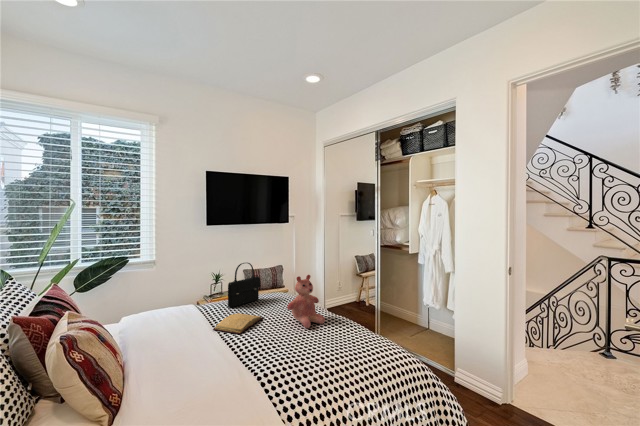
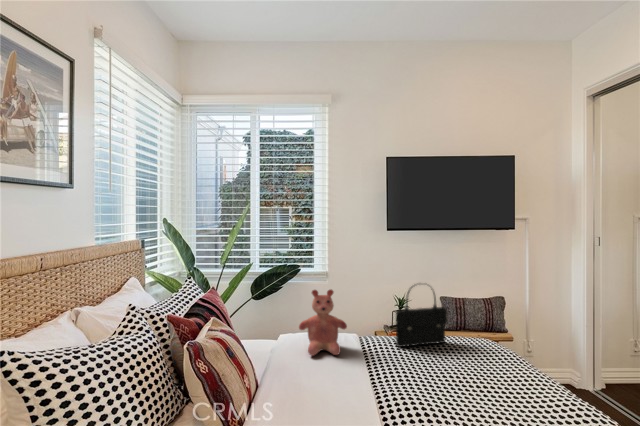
teddy bear: present [287,275,325,328] -> present [299,289,347,356]
book: present [213,313,263,334] -> none [364,357,441,389]

